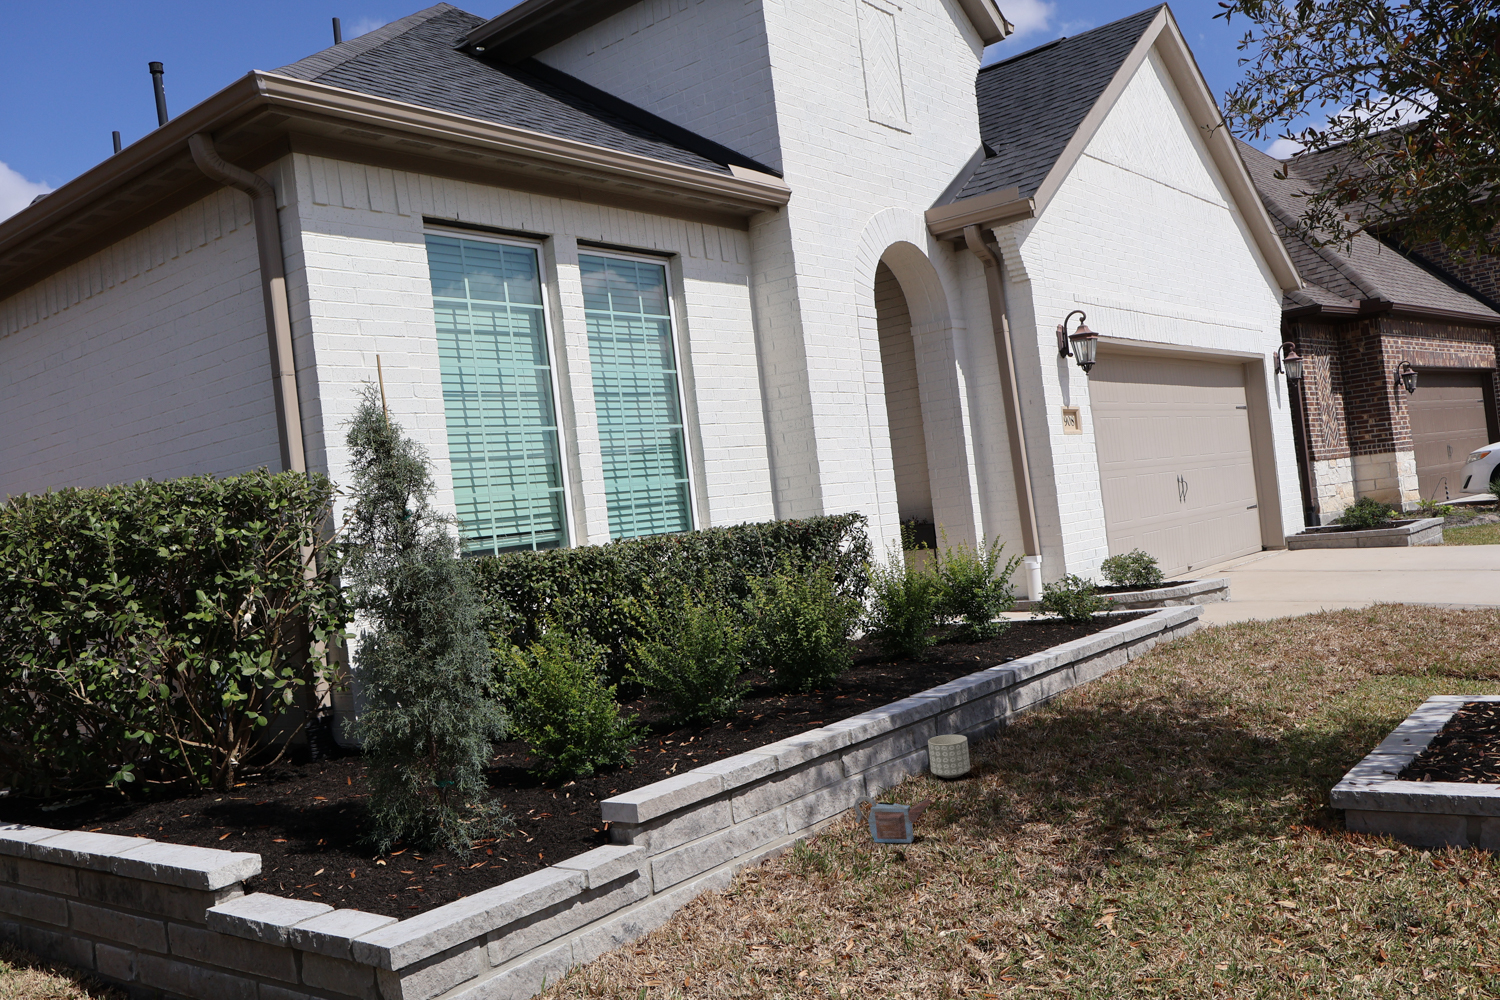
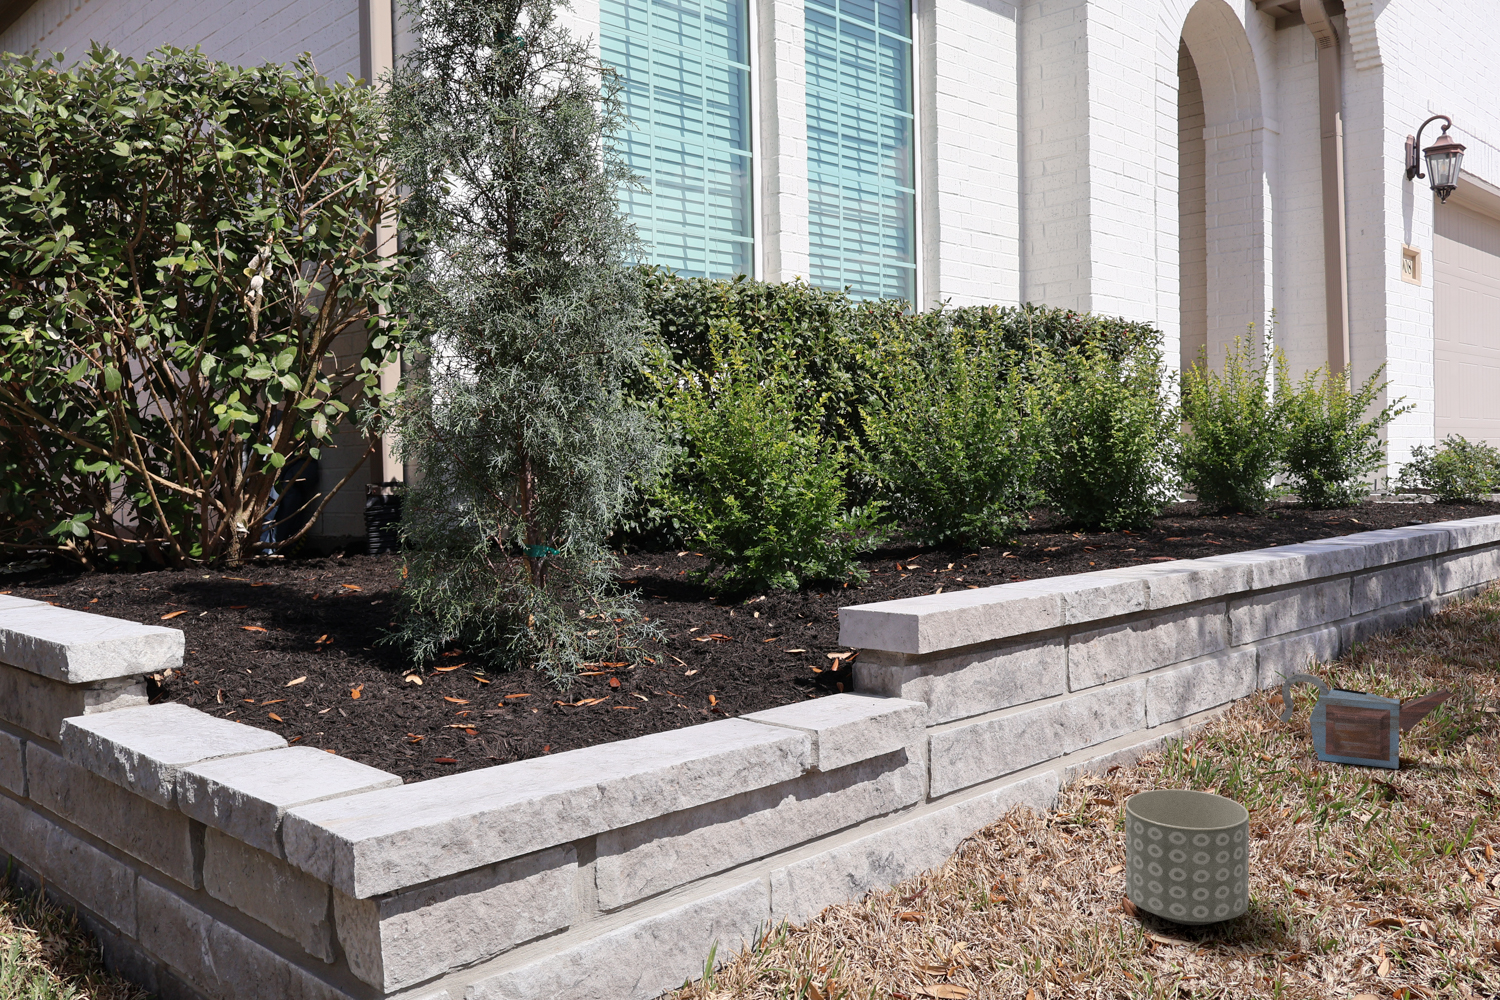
planter: present [928,735,970,778] -> present [1126,789,1249,925]

